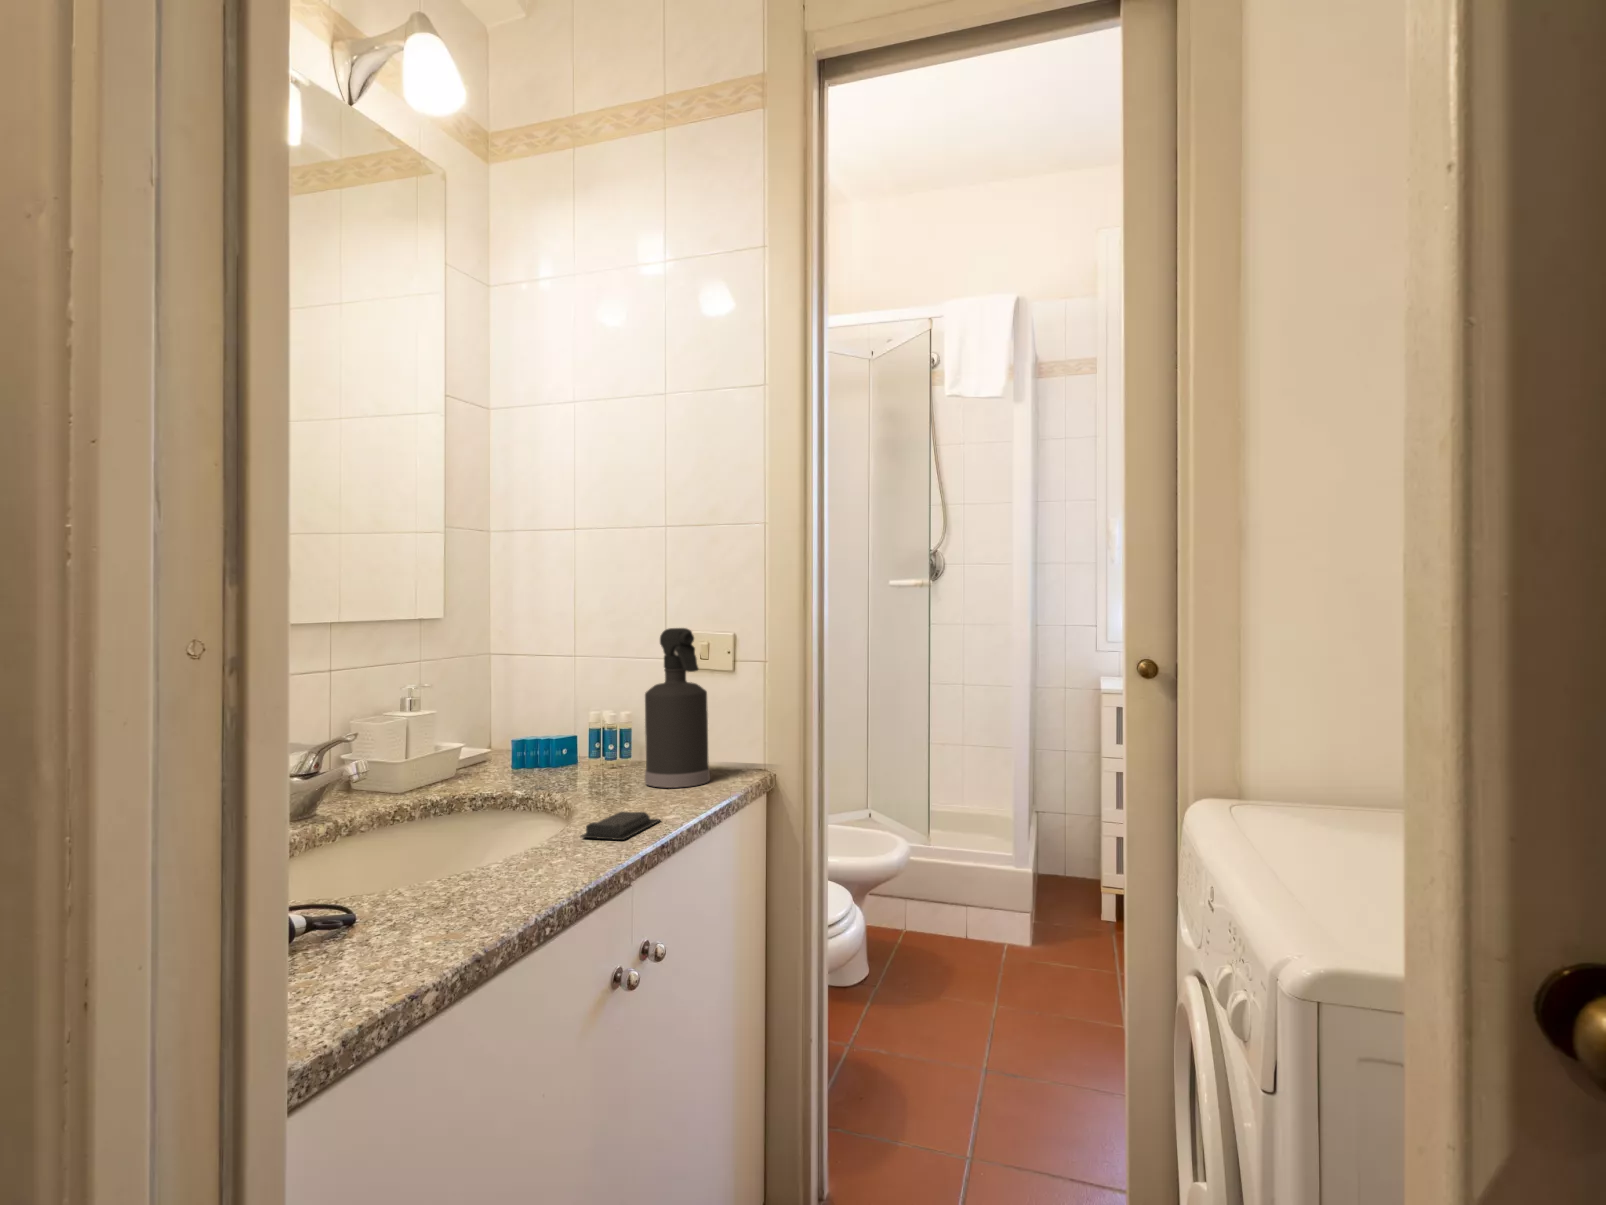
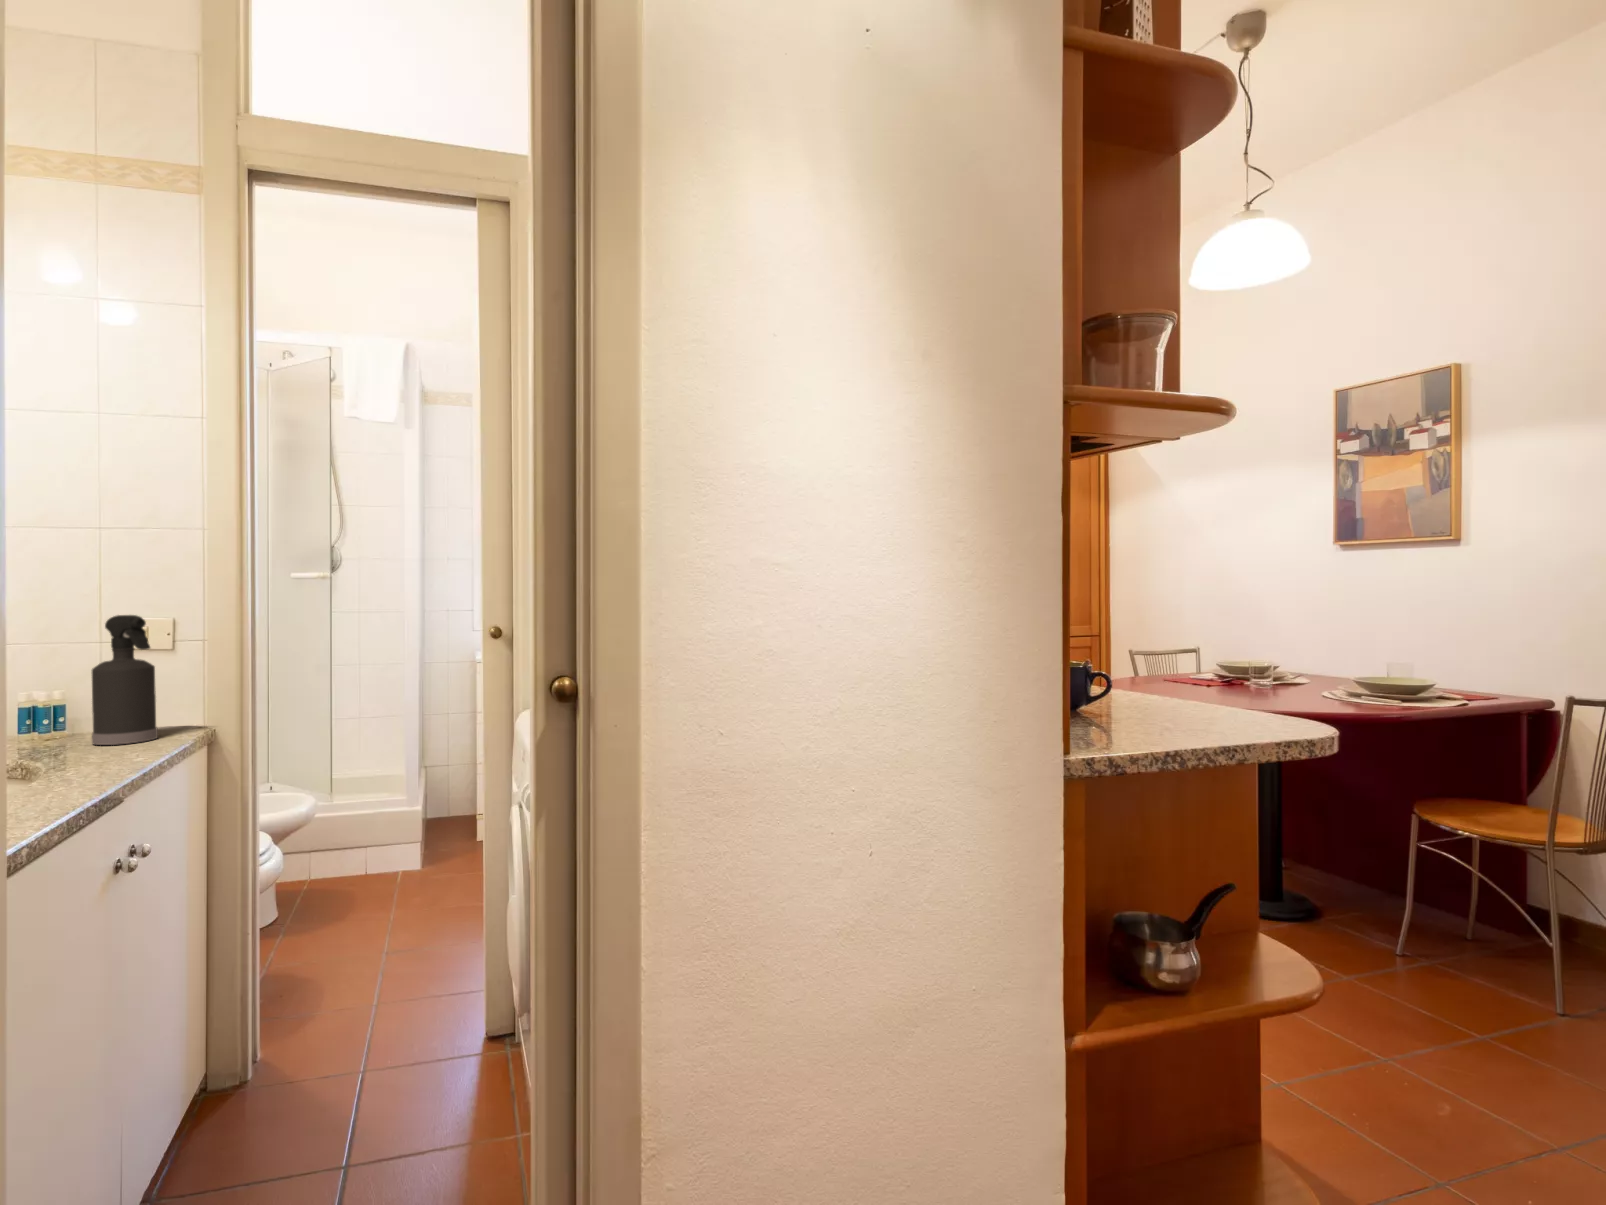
soap bar: present [581,811,660,840] -> none [66,755,134,776]

